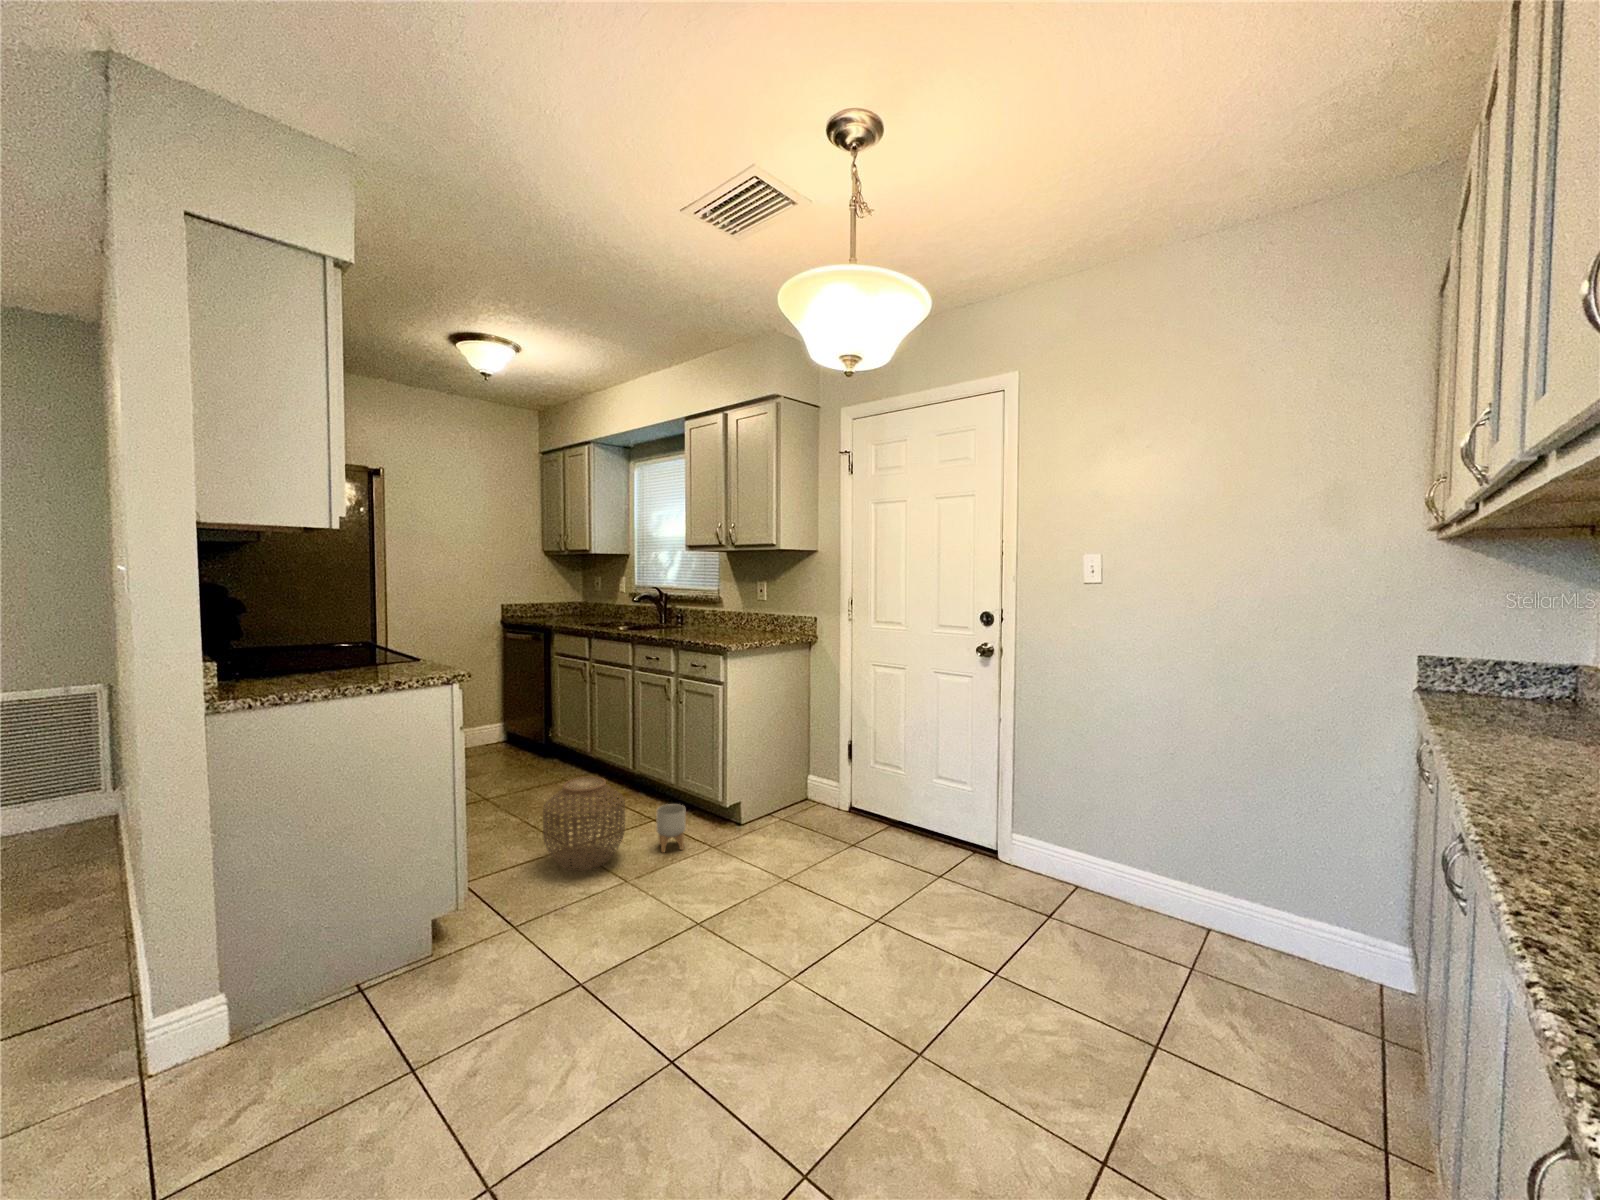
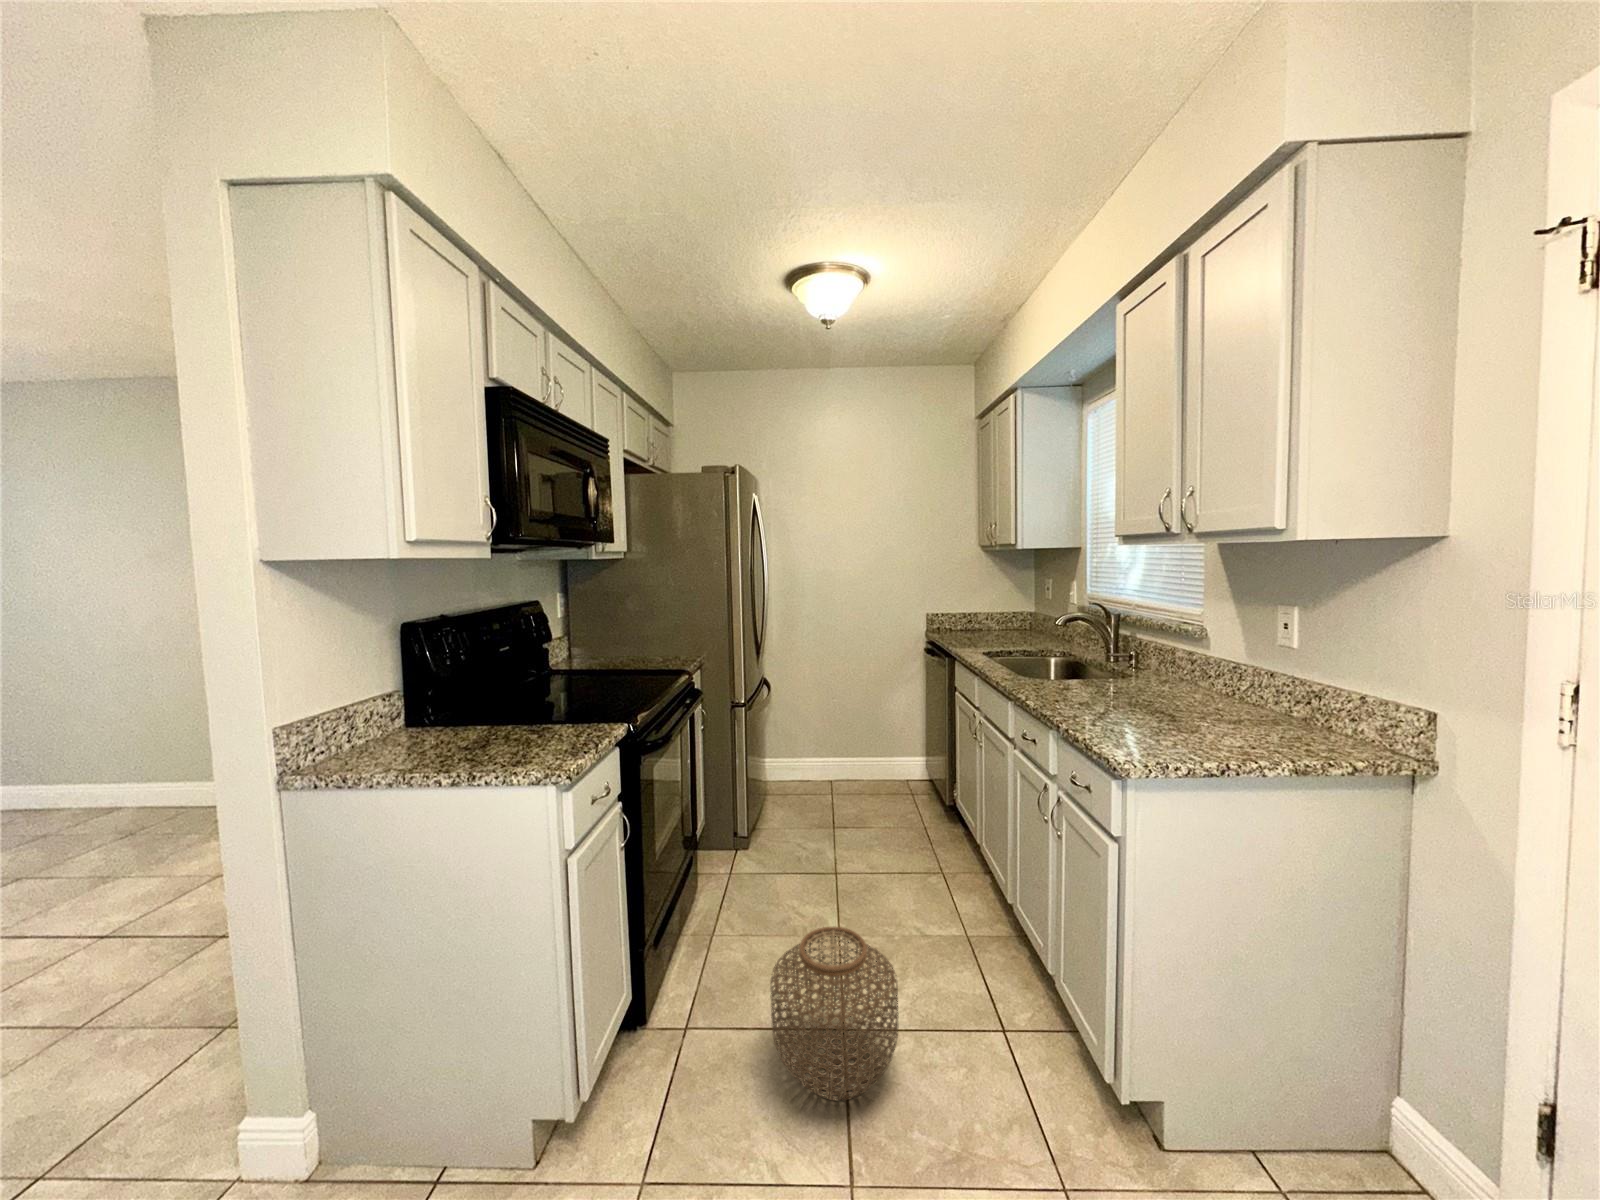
planter: present [657,804,685,852] -> none [952,1034,1008,1149]

